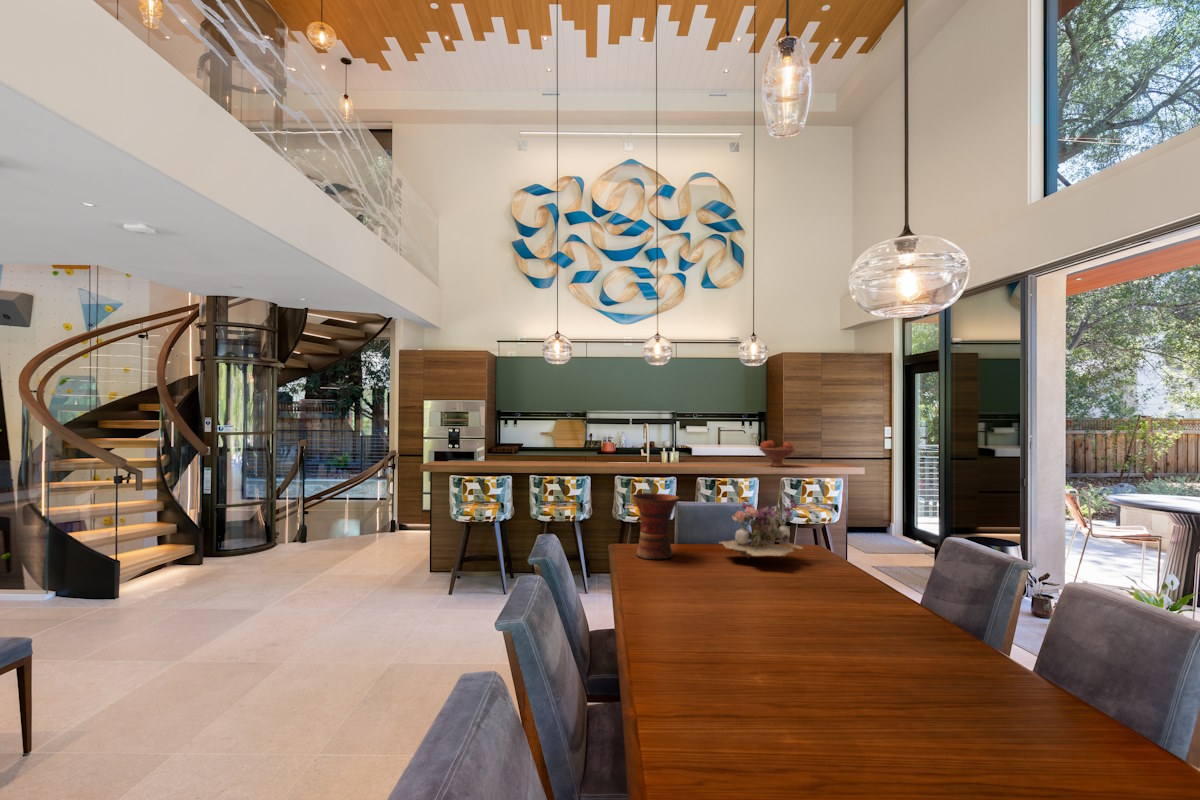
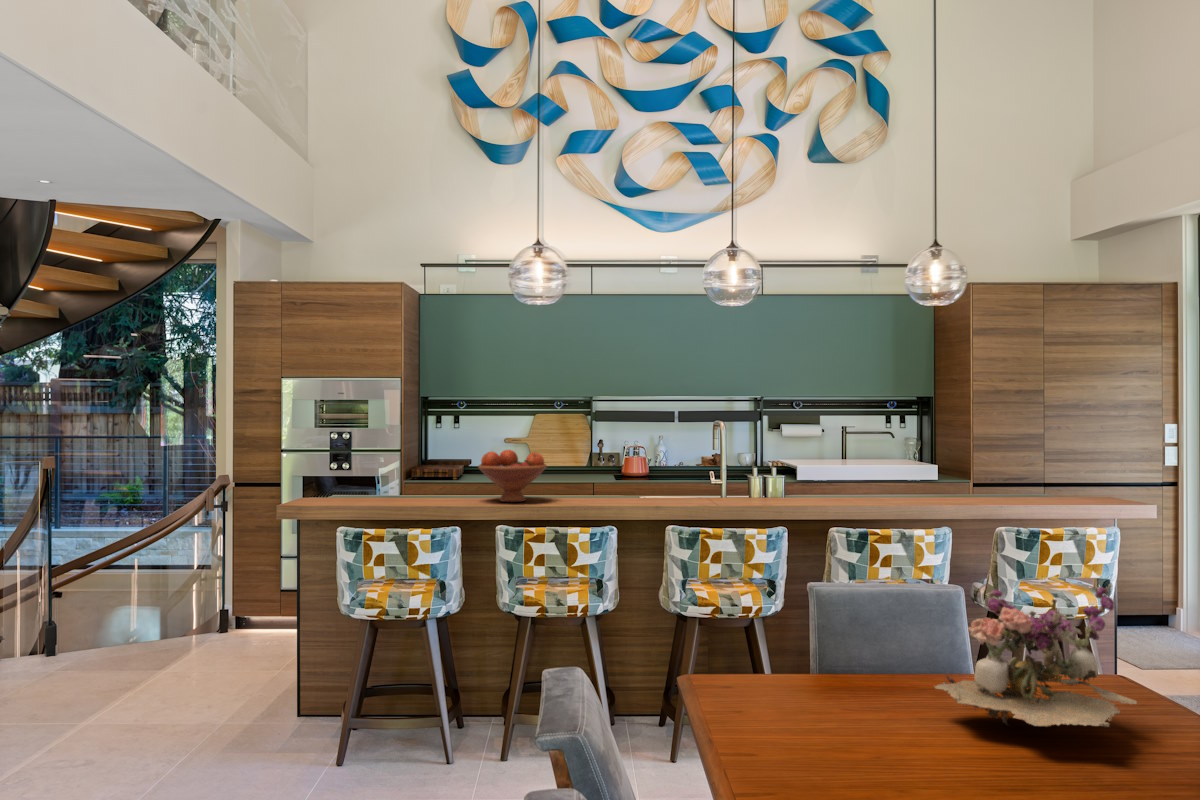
fruit bowl: present [759,440,795,467] -> present [478,450,547,502]
vase: present [632,493,679,559] -> none [737,575,846,729]

